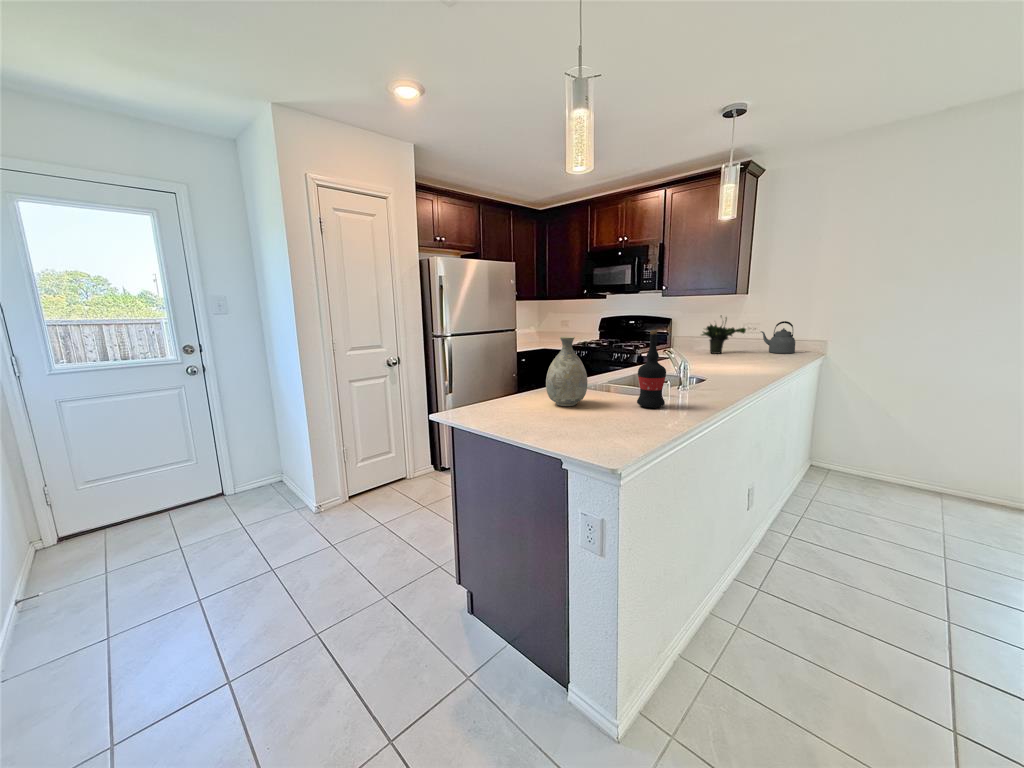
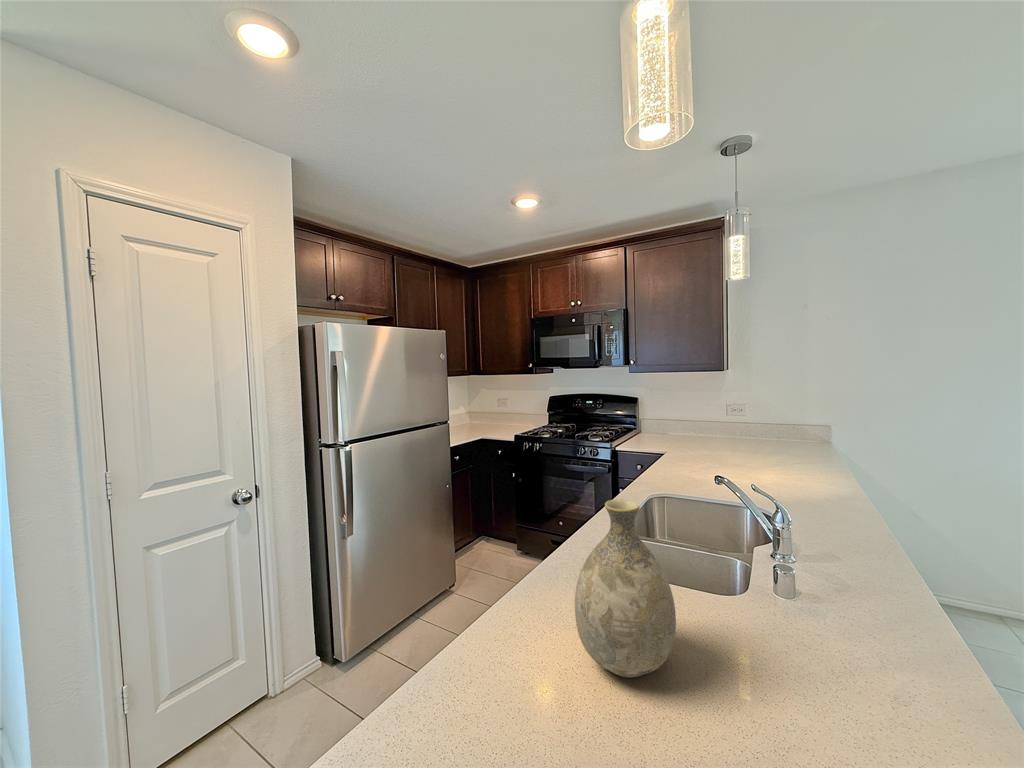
potted plant: present [702,317,746,354] -> none [685,396,740,444]
kettle: present [761,321,795,354] -> none [749,401,796,441]
wine bottle: present [637,330,666,408] -> none [782,484,859,672]

